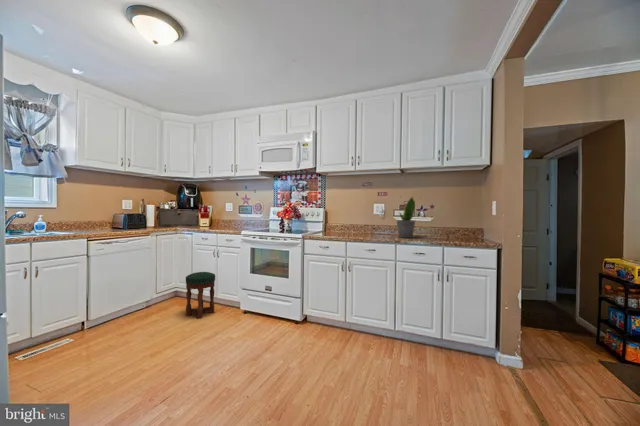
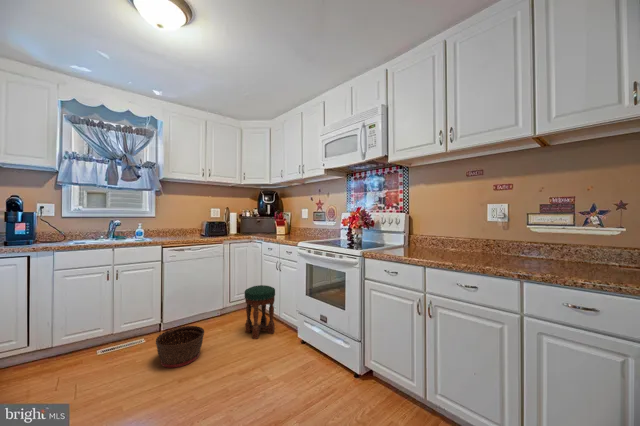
potted plant: present [397,197,415,238] -> none [526,186,574,270]
basket: none [110,313,159,351] -> present [156,326,204,368]

